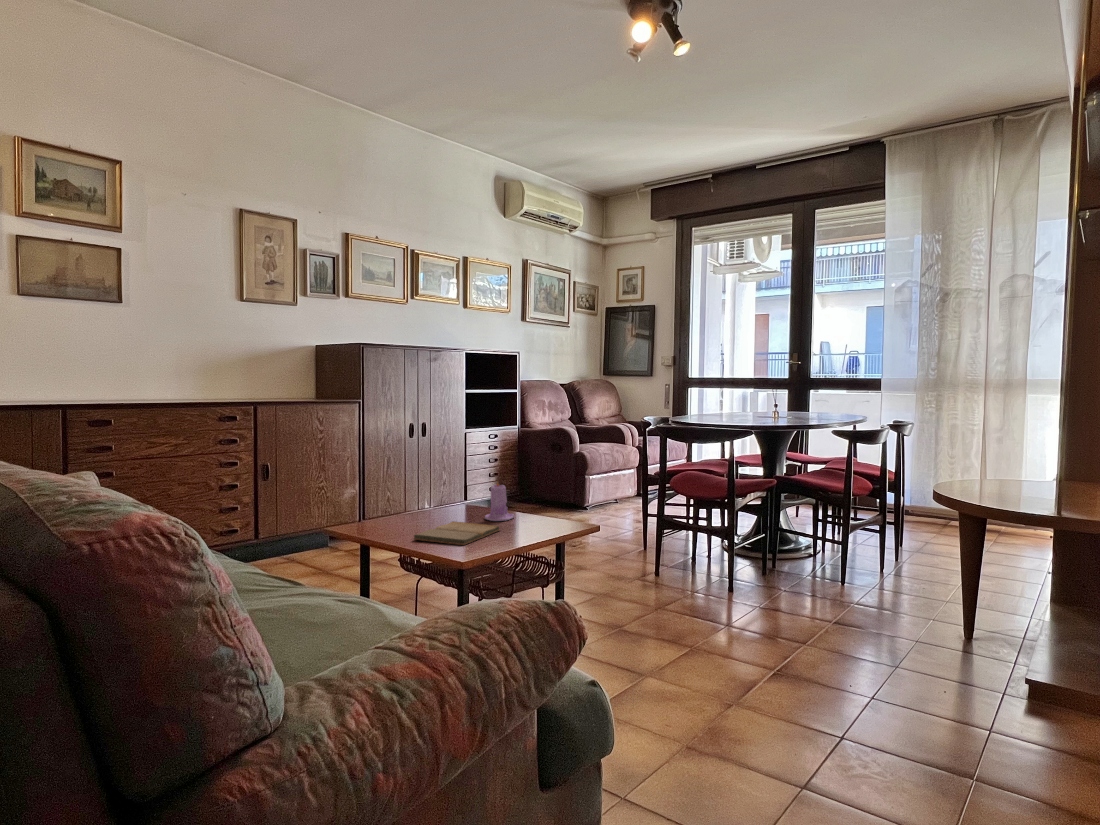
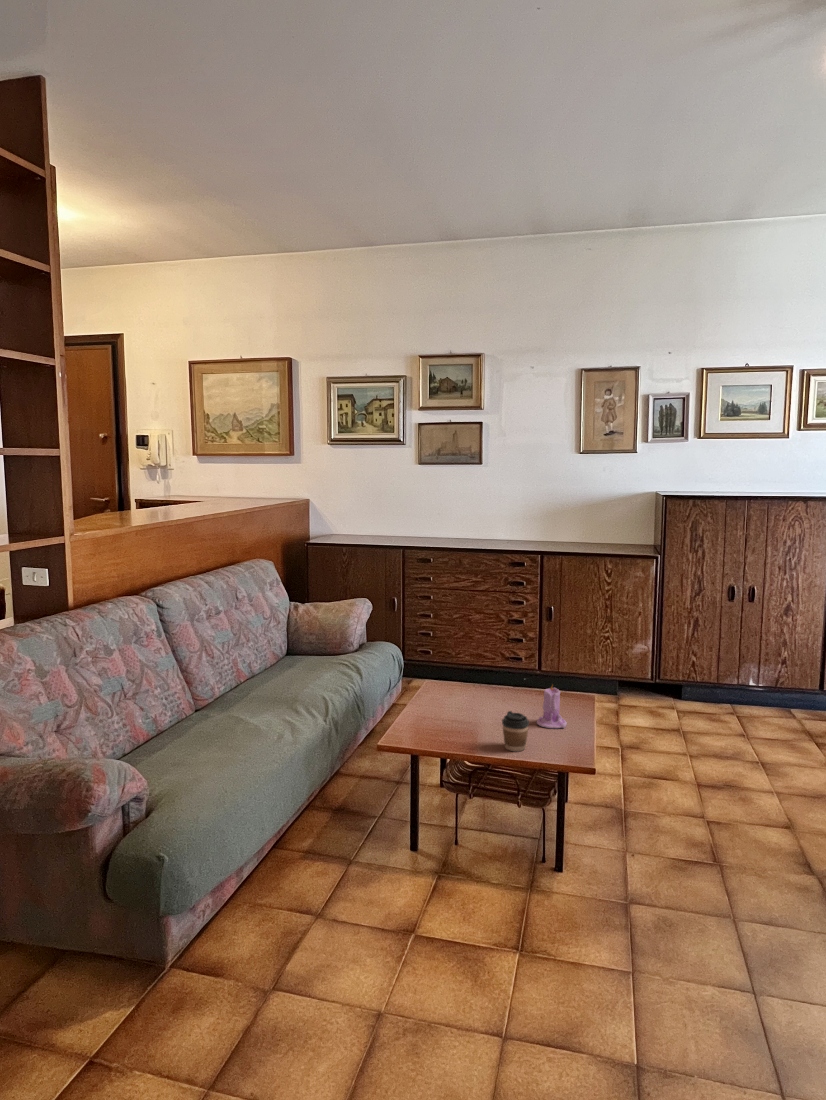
coffee cup: none [520,498,546,534] -> present [502,711,529,752]
book: present [414,521,500,545] -> none [435,710,506,734]

